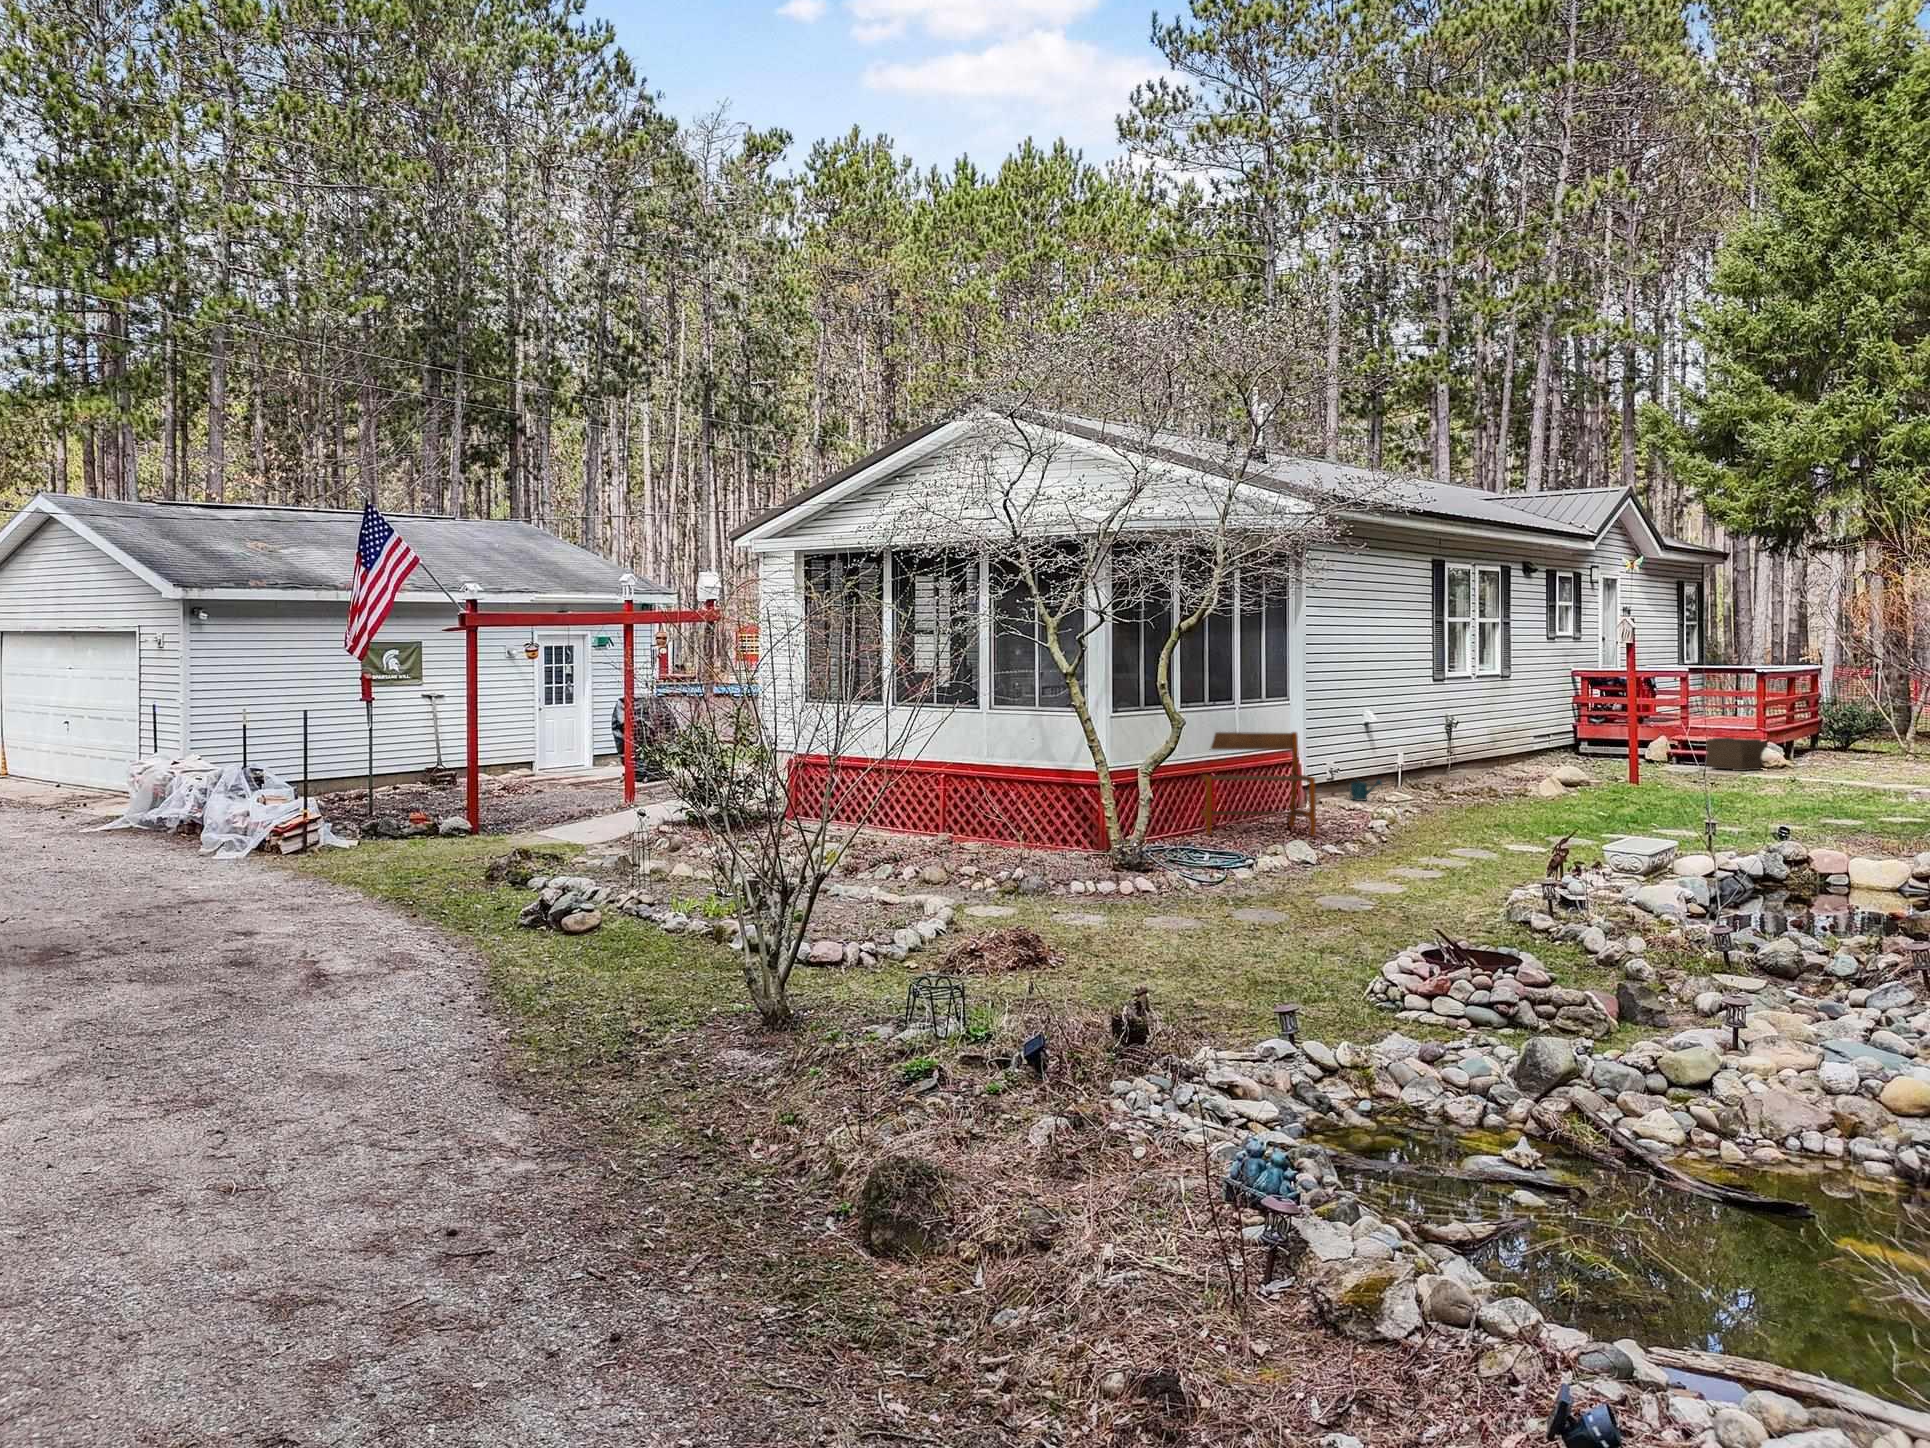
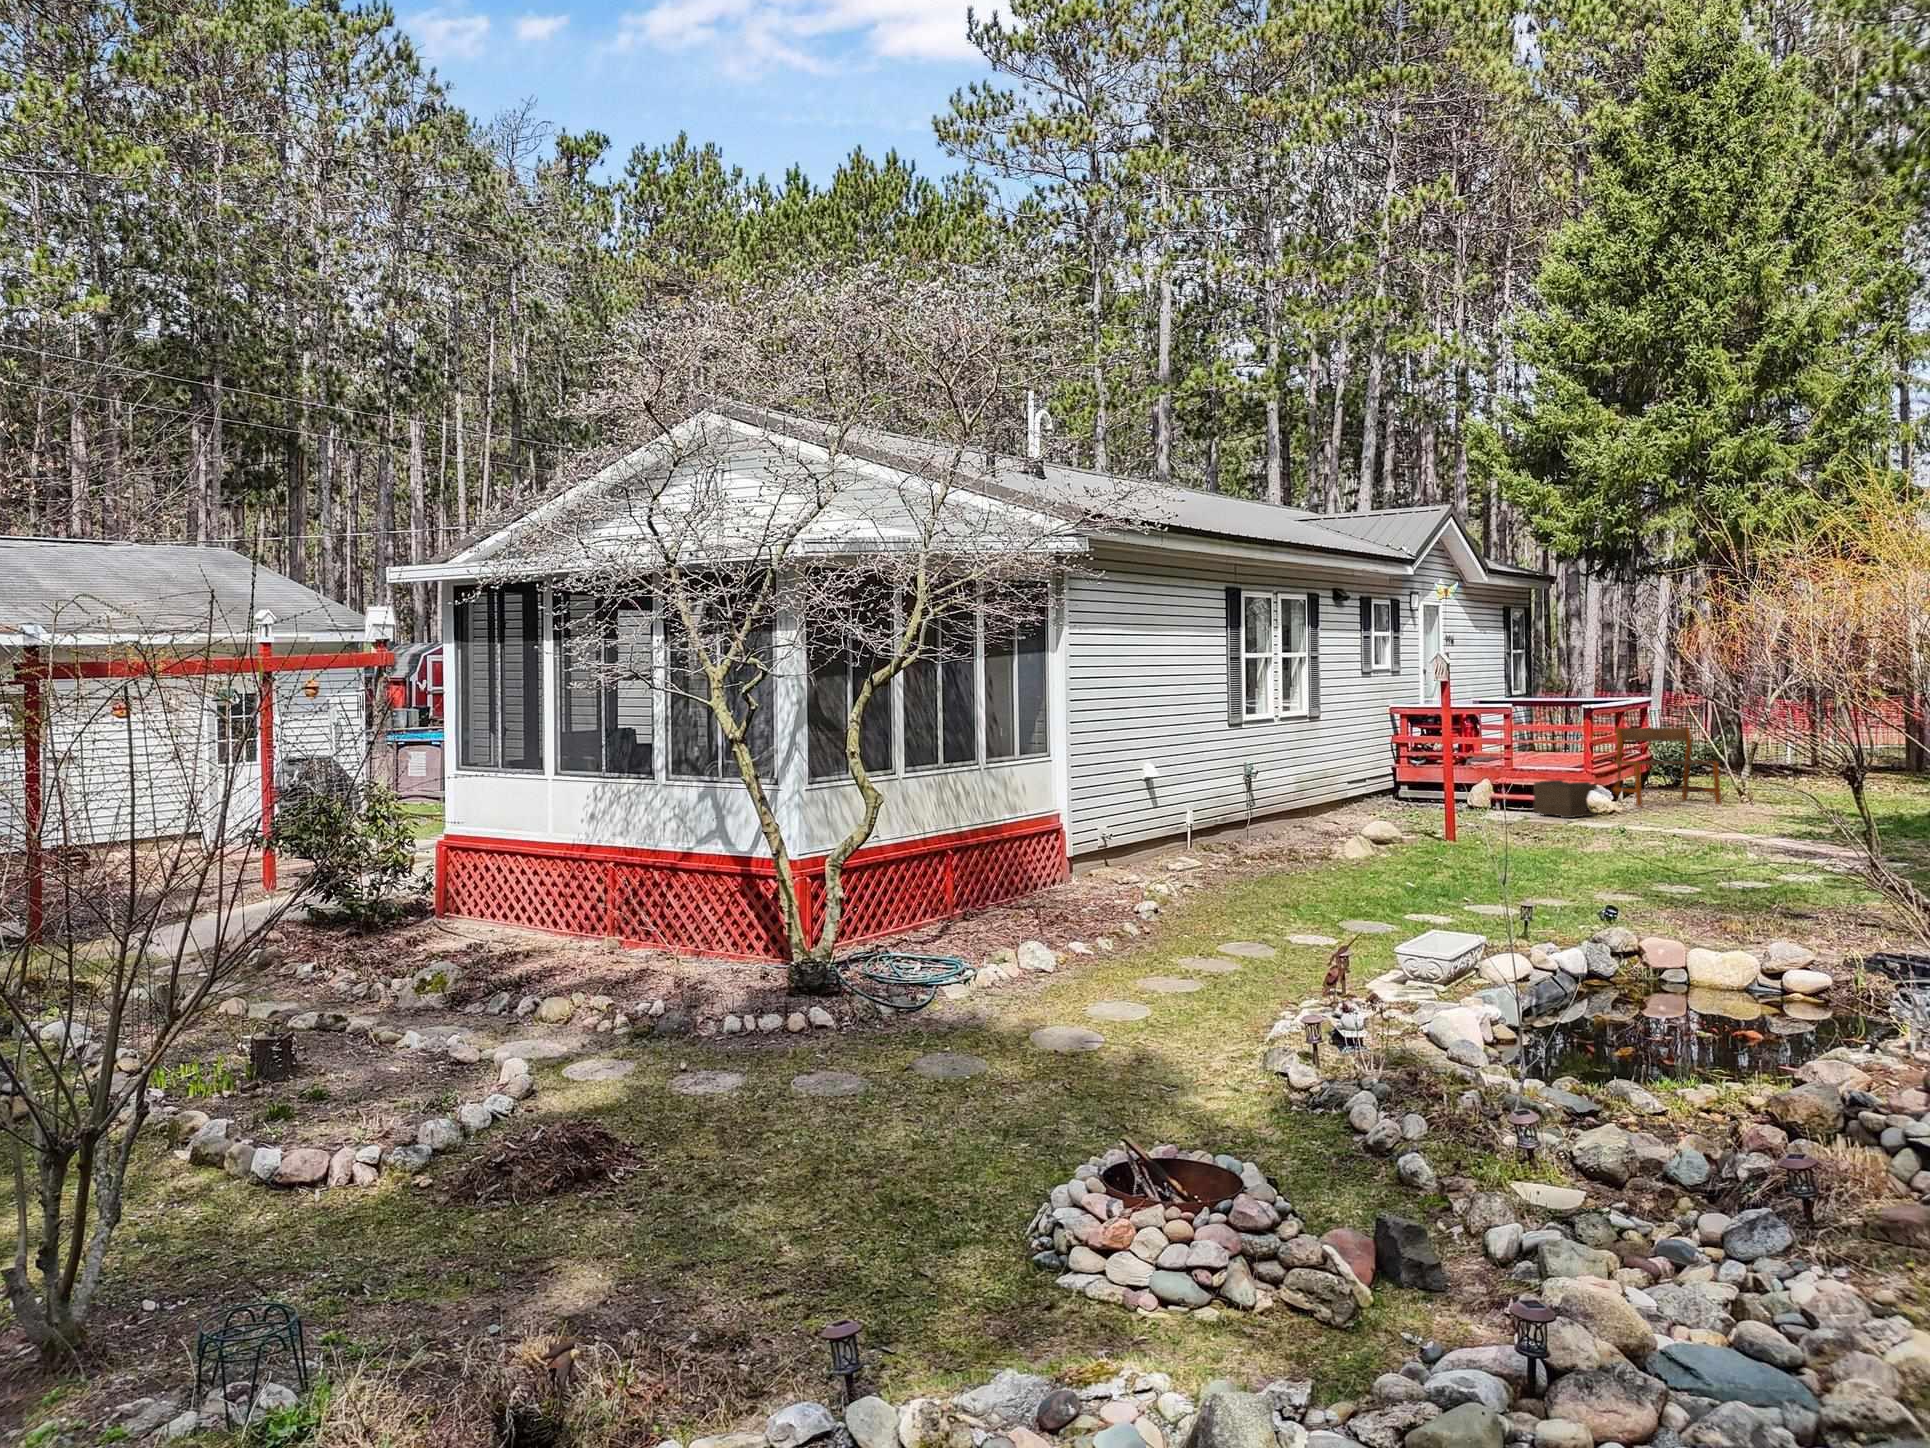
bench: present [1201,732,1316,836] -> present [1613,727,1721,806]
watering can: present [1350,779,1382,800] -> none [1123,840,1162,868]

